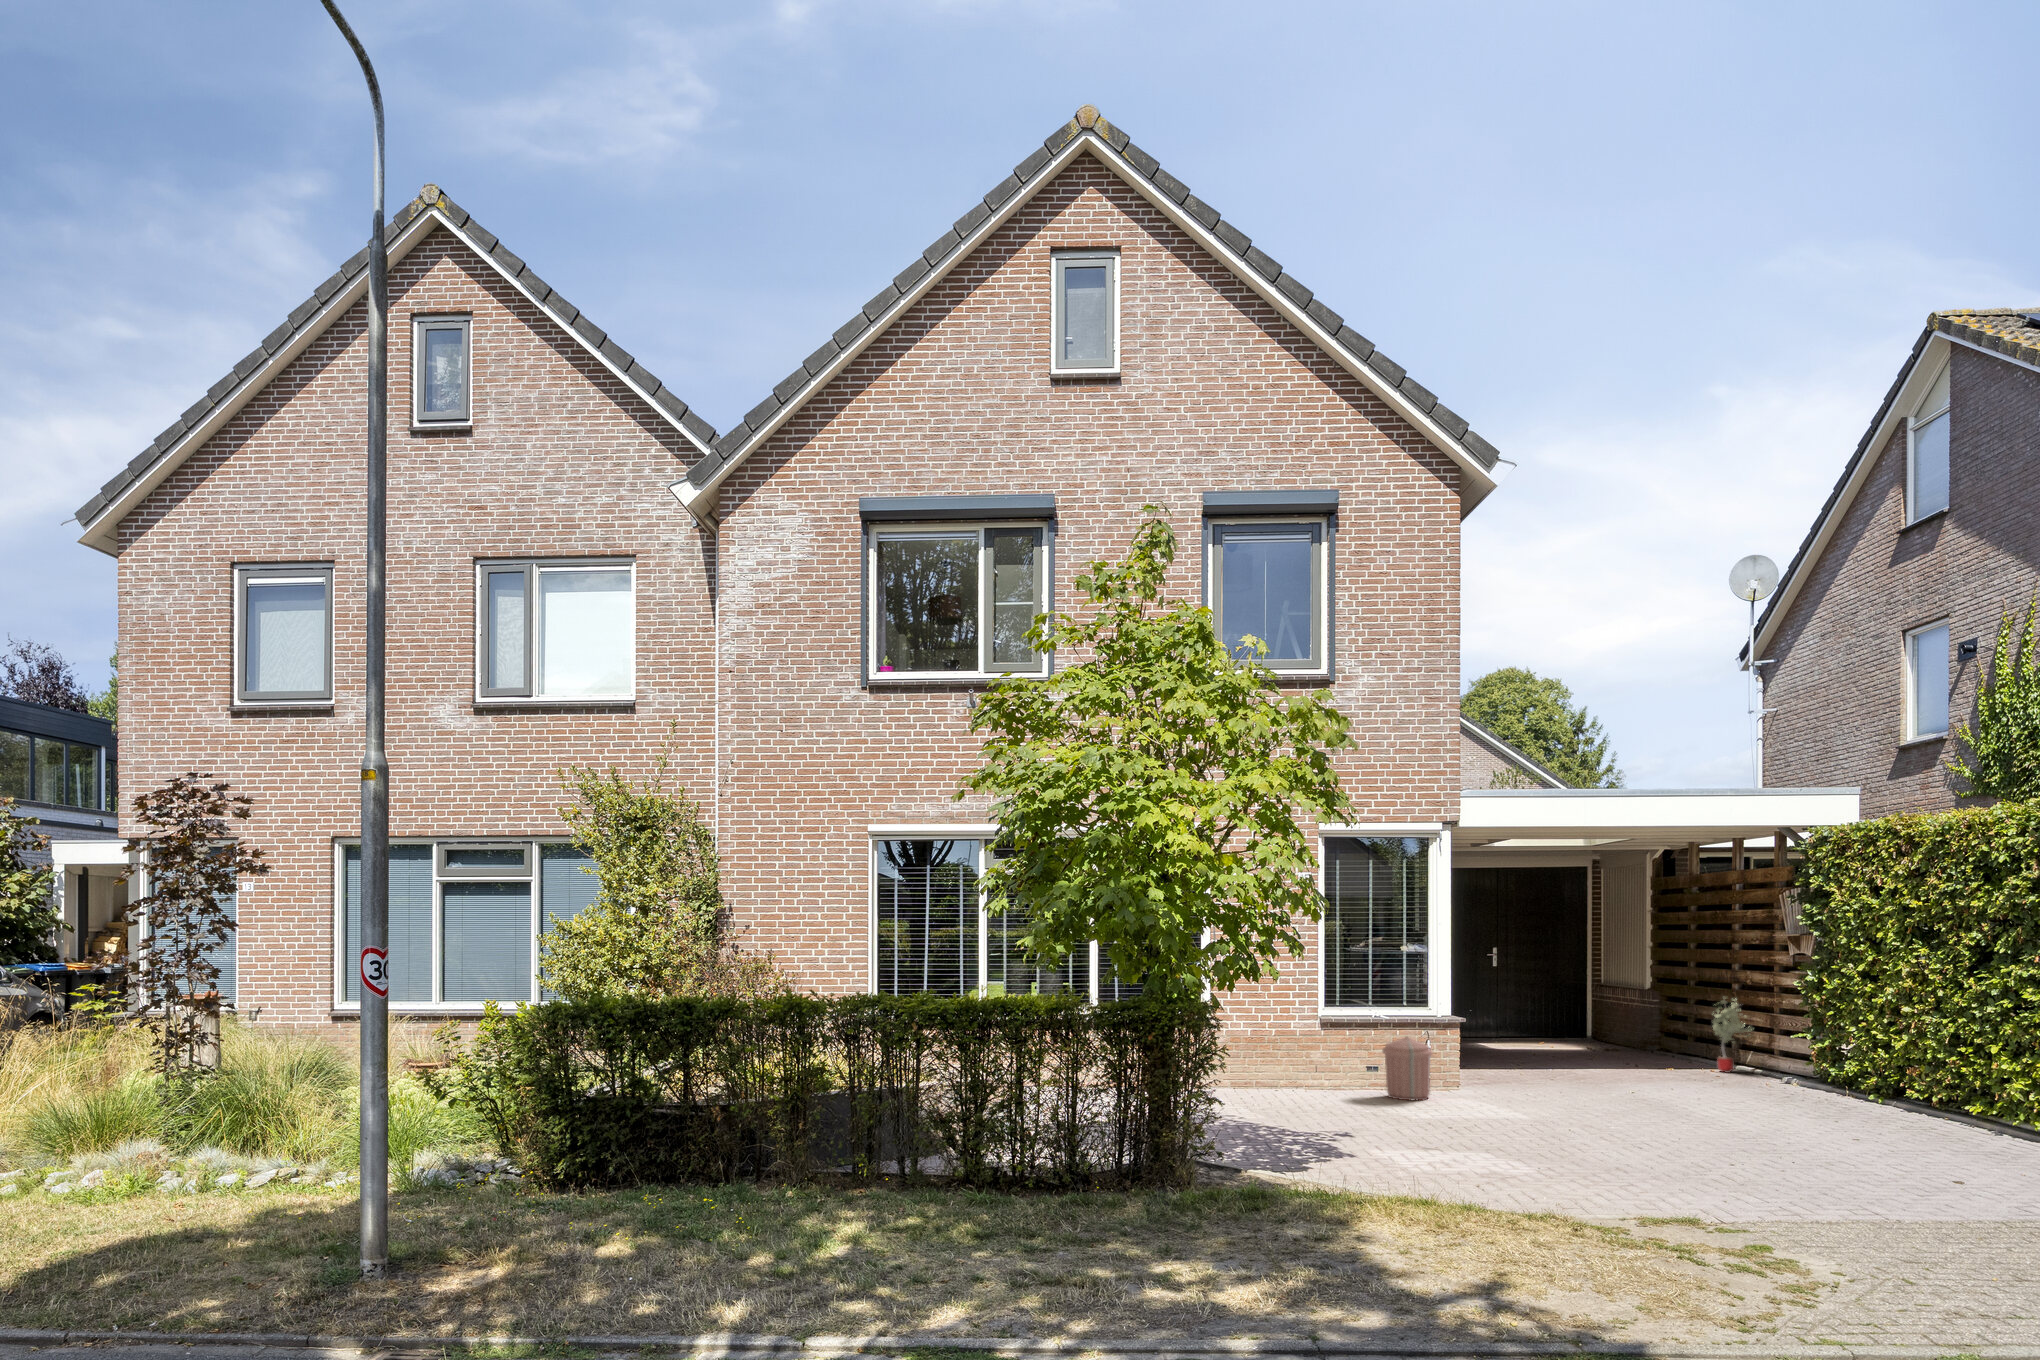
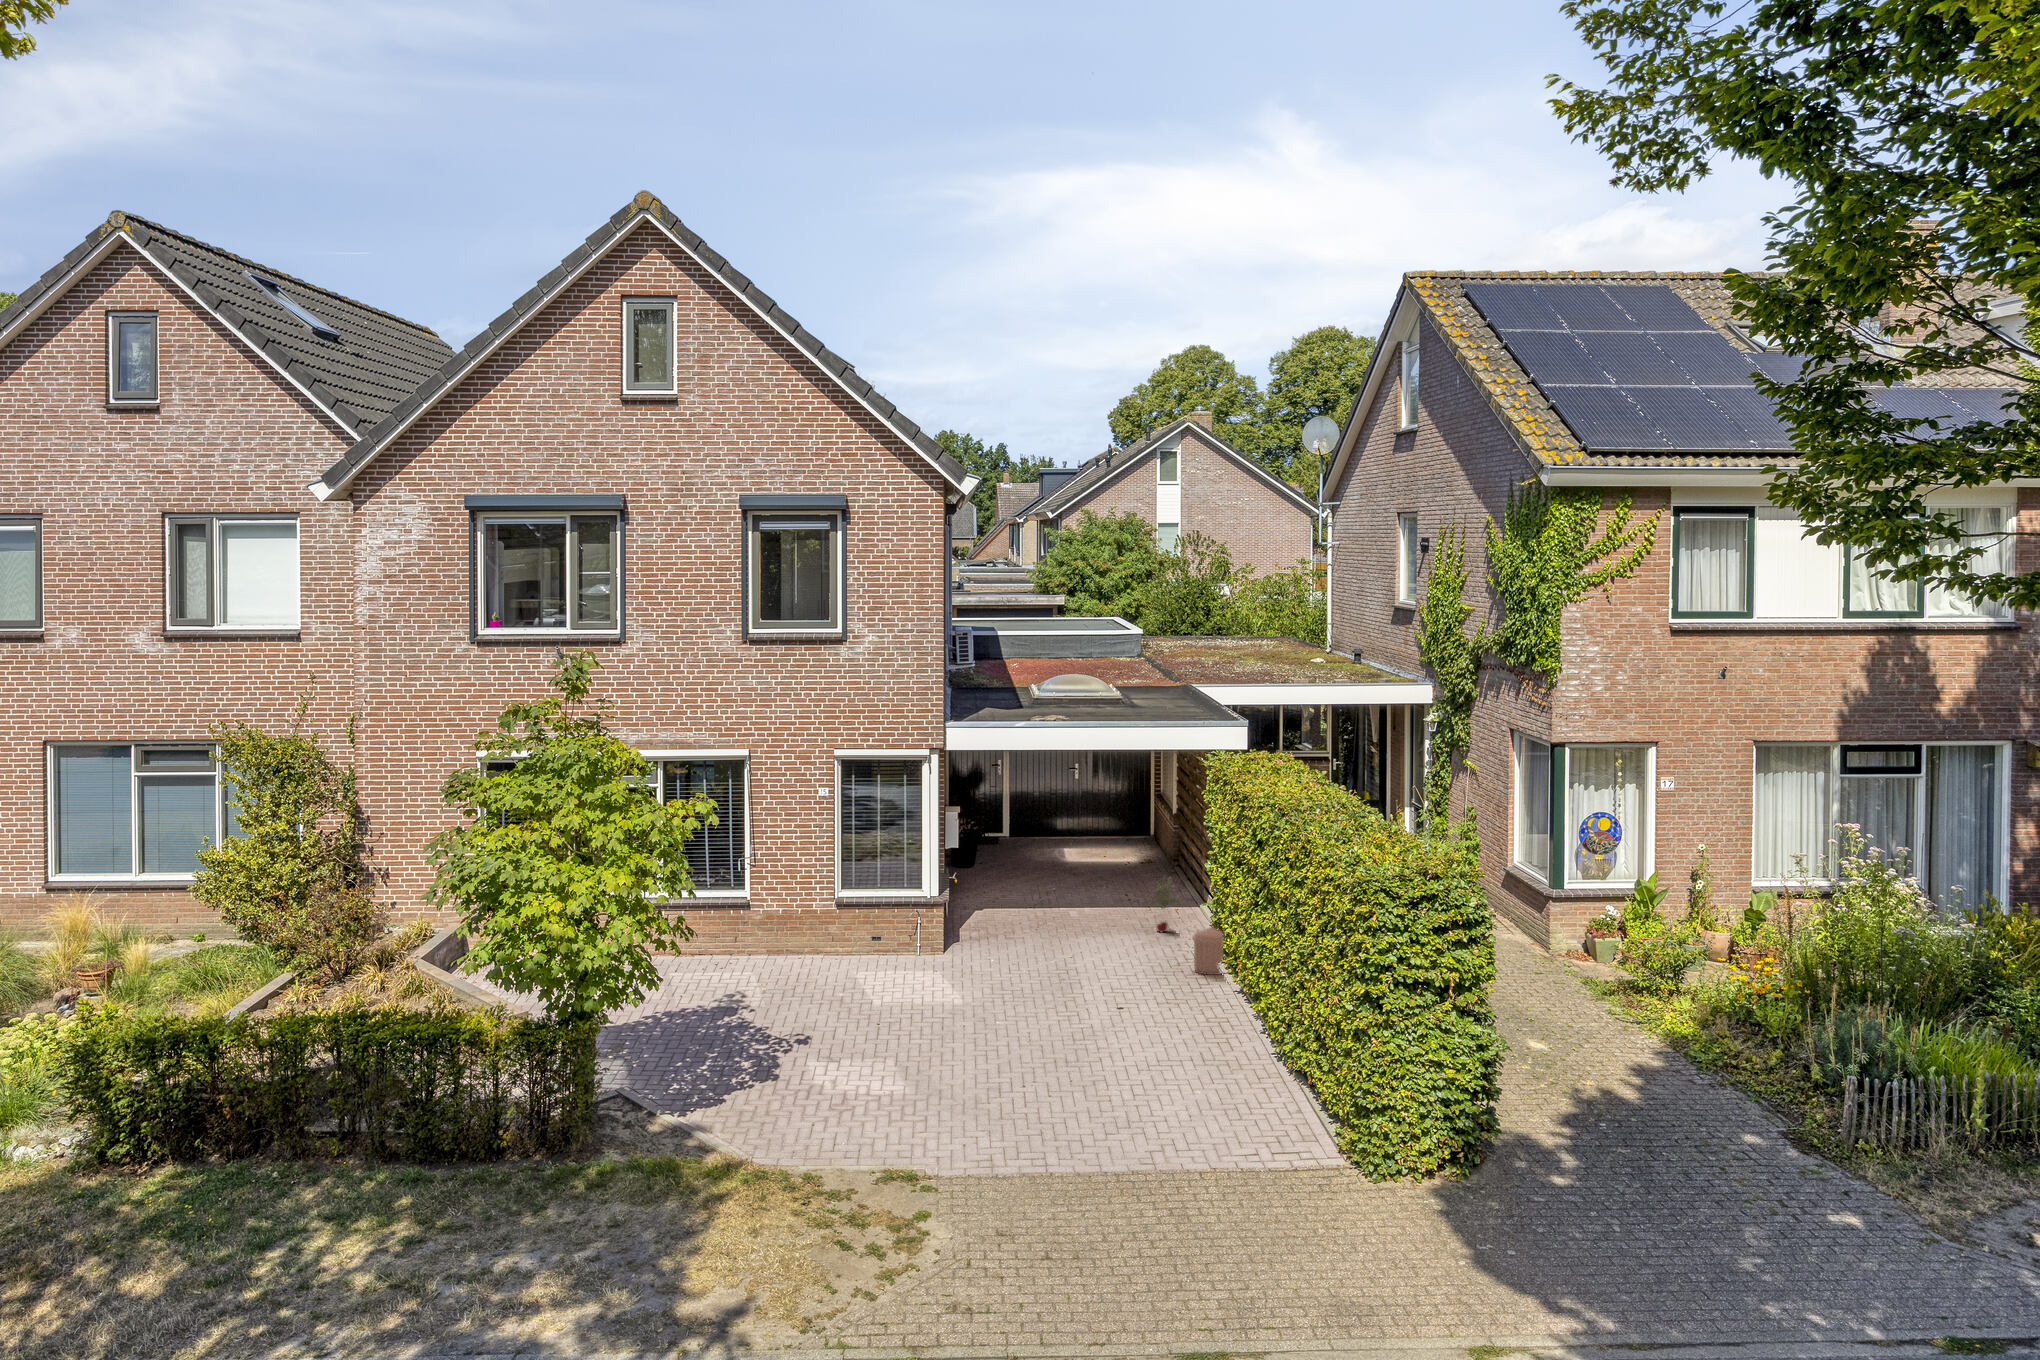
trash can: present [1382,1036,1433,1100] -> present [1192,927,1223,975]

